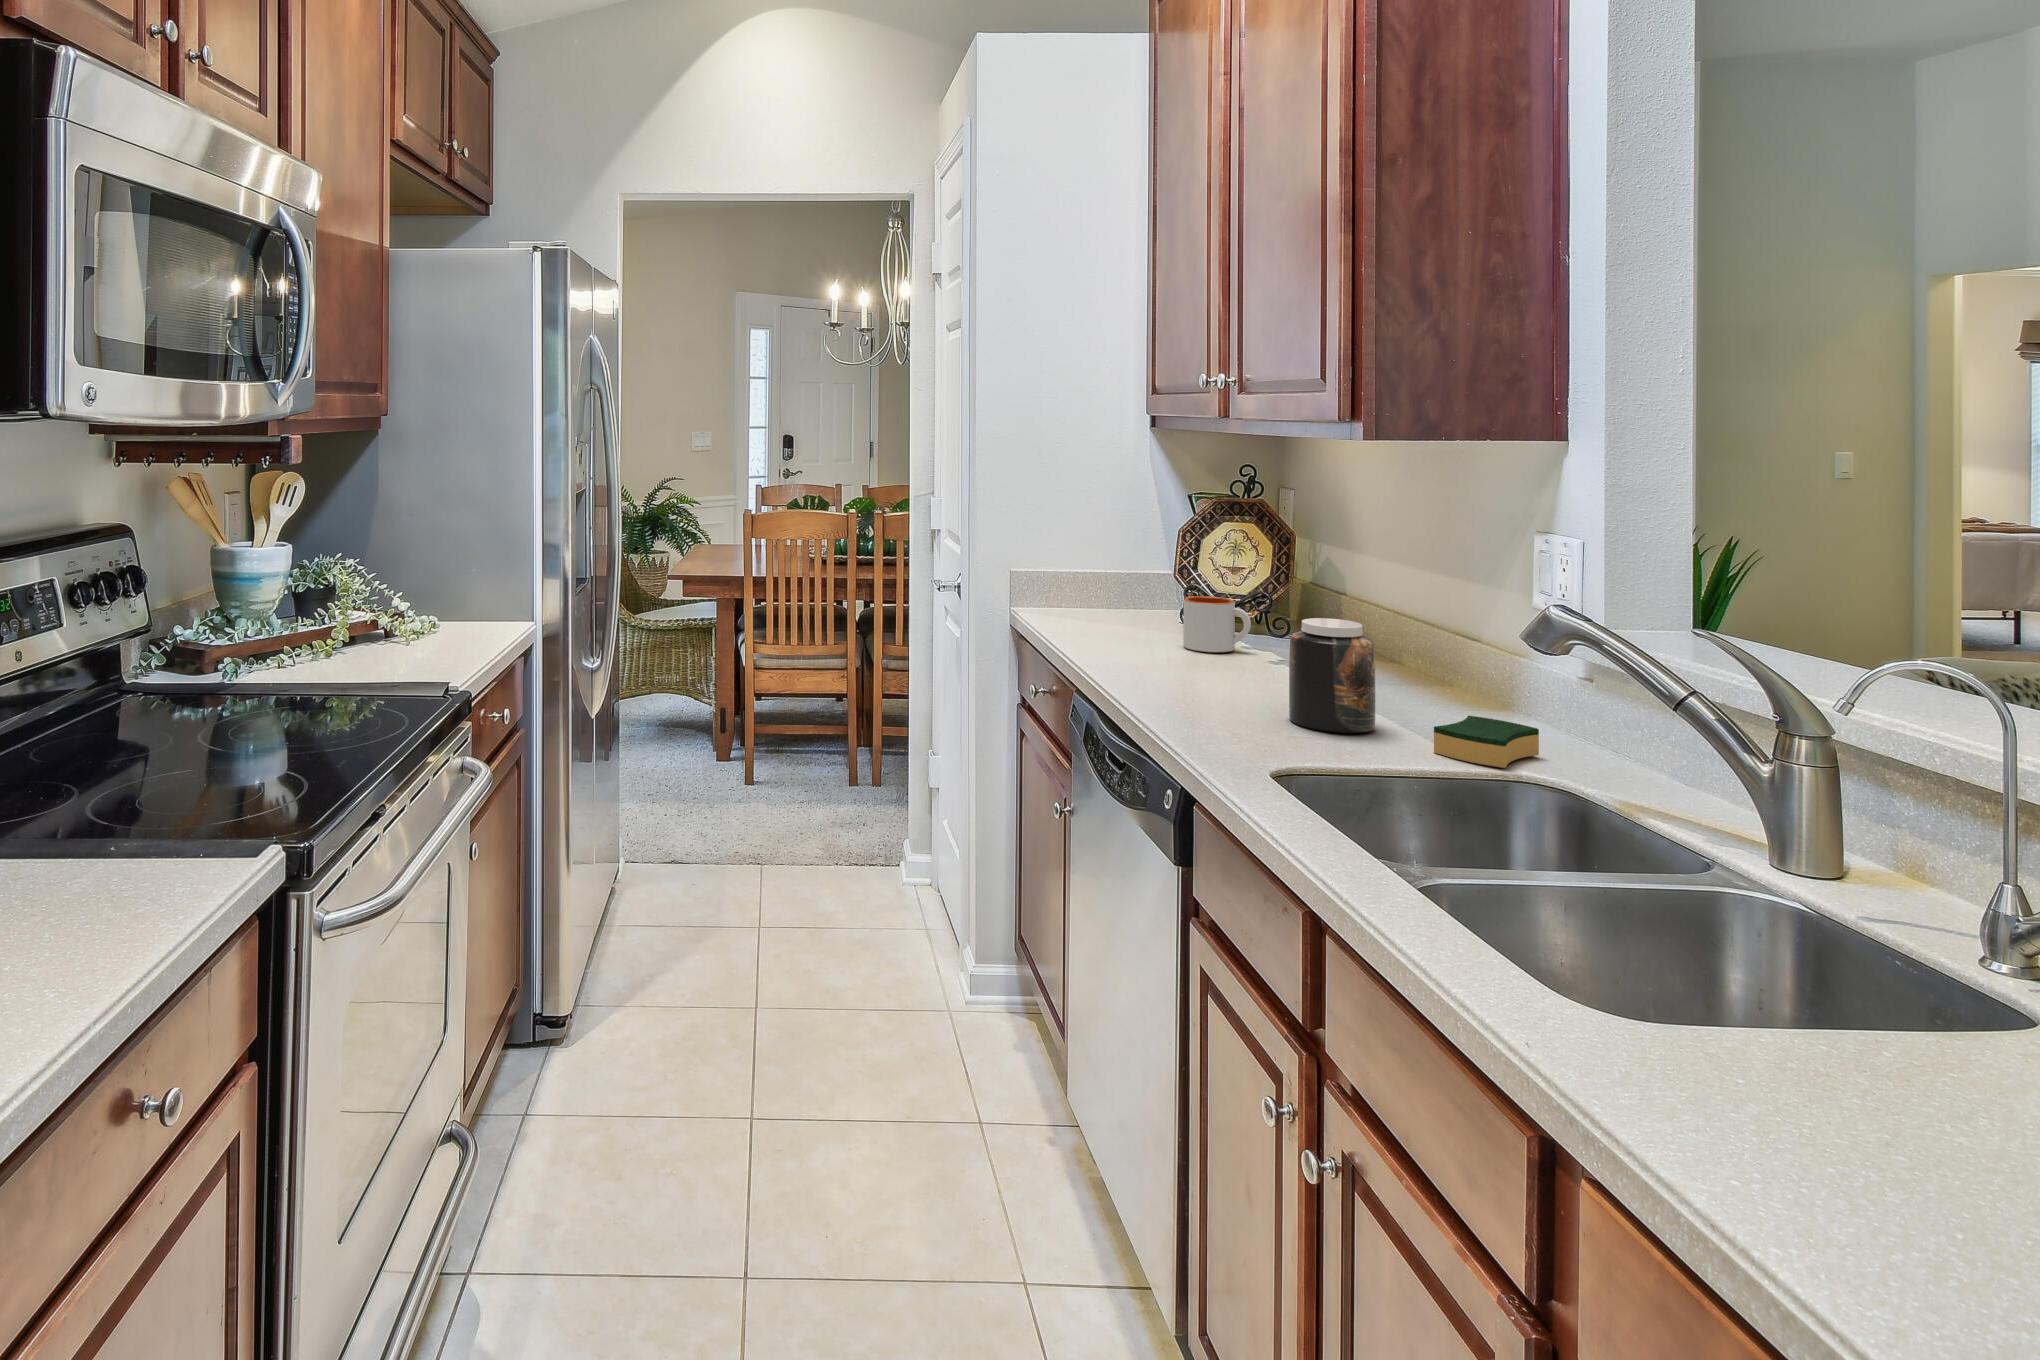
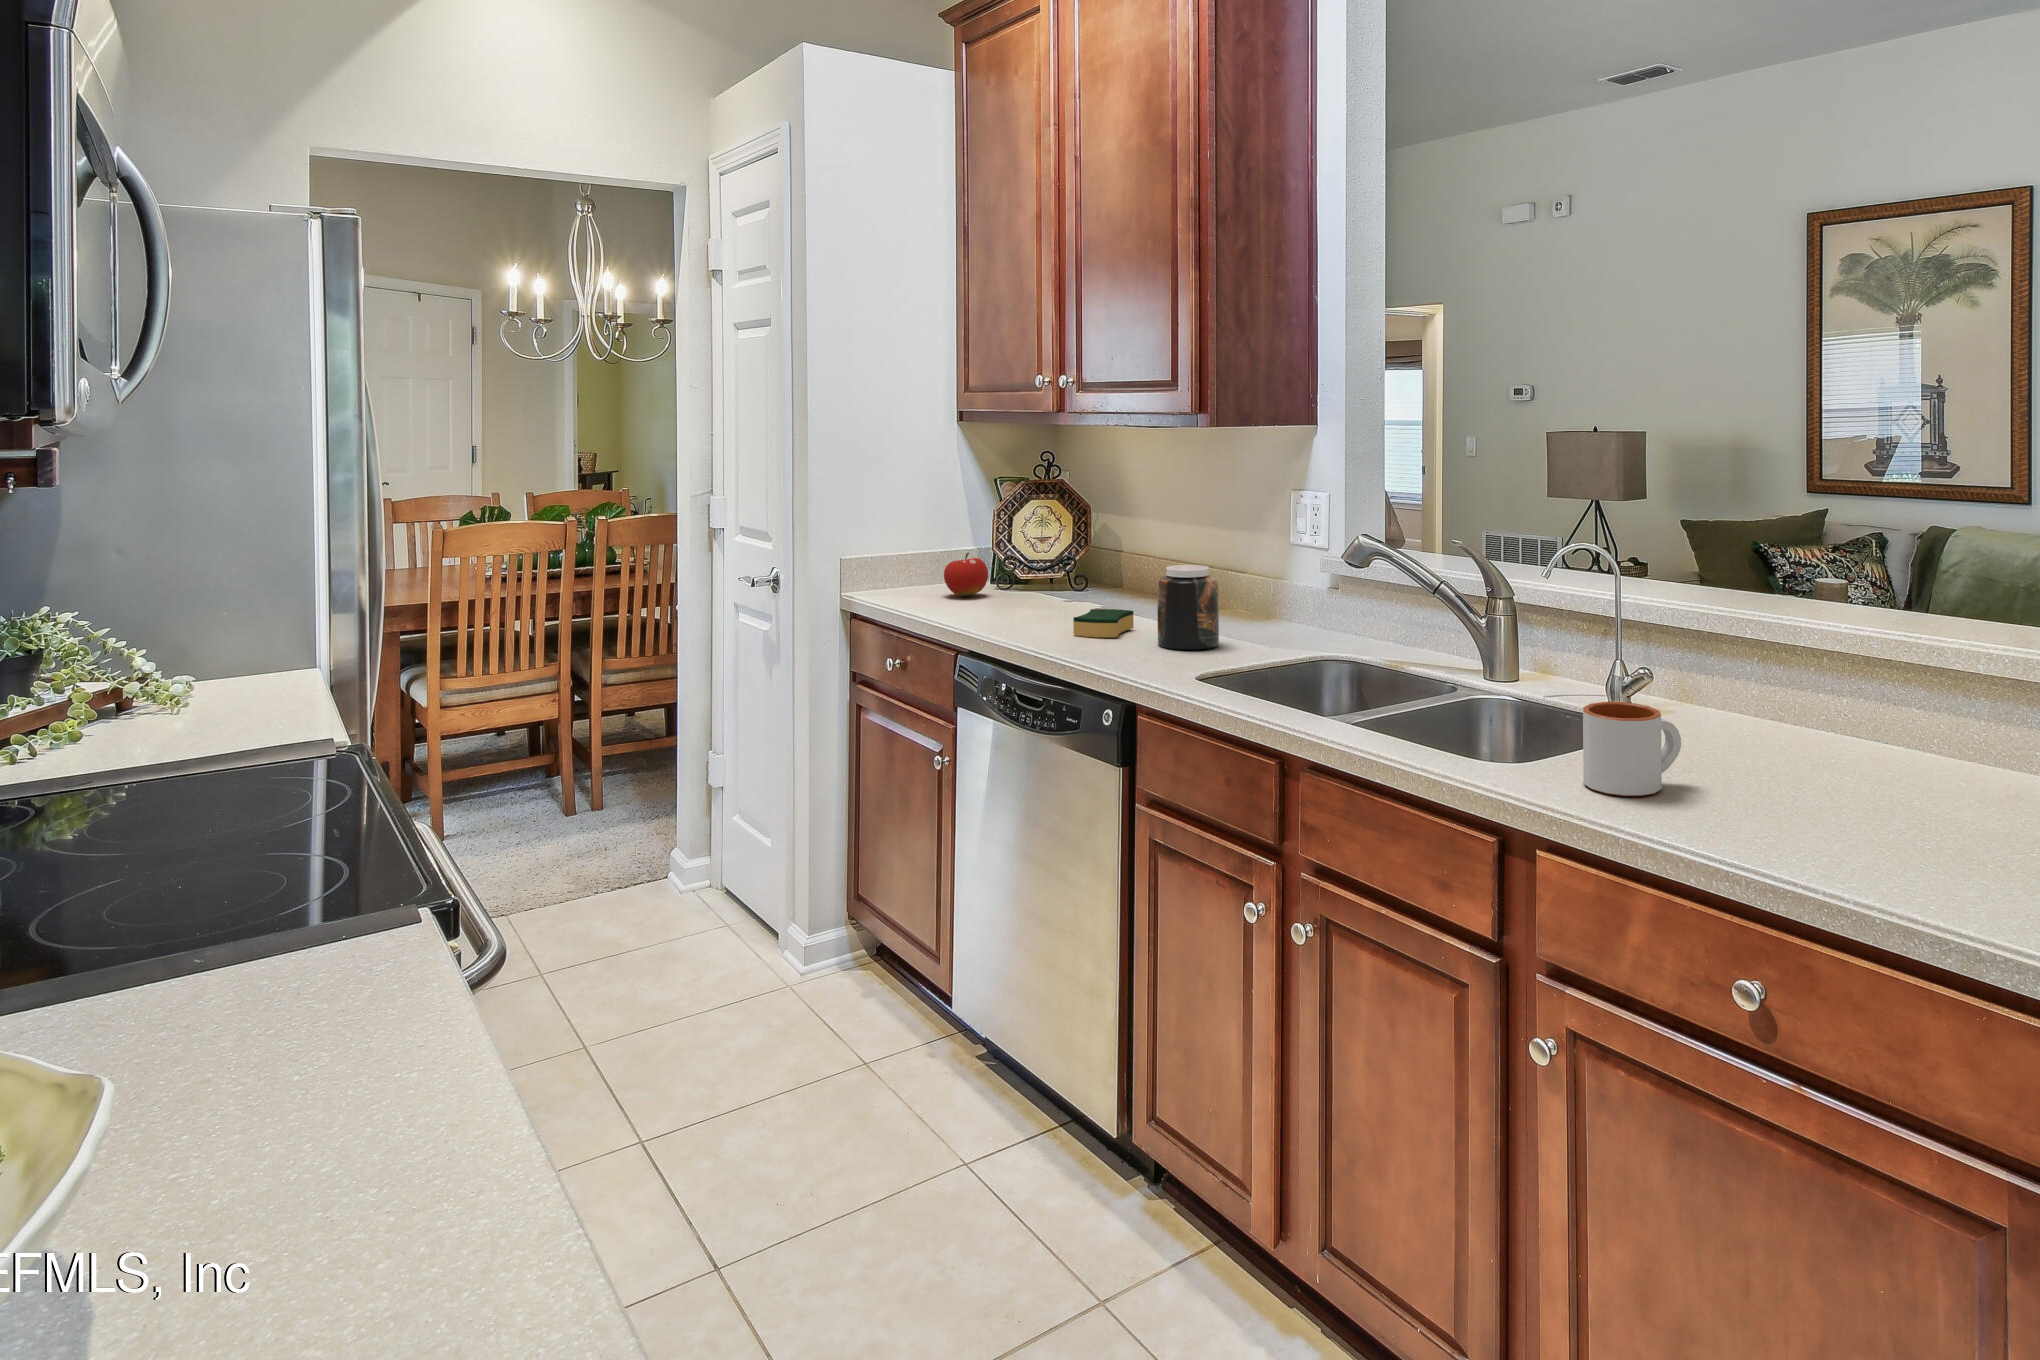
fruit: none [1109,577,1161,625] -> present [944,553,988,596]
mug: present [1183,596,1251,653] -> present [1583,702,1681,796]
sponge: present [1434,716,1539,768] -> present [1073,609,1134,638]

